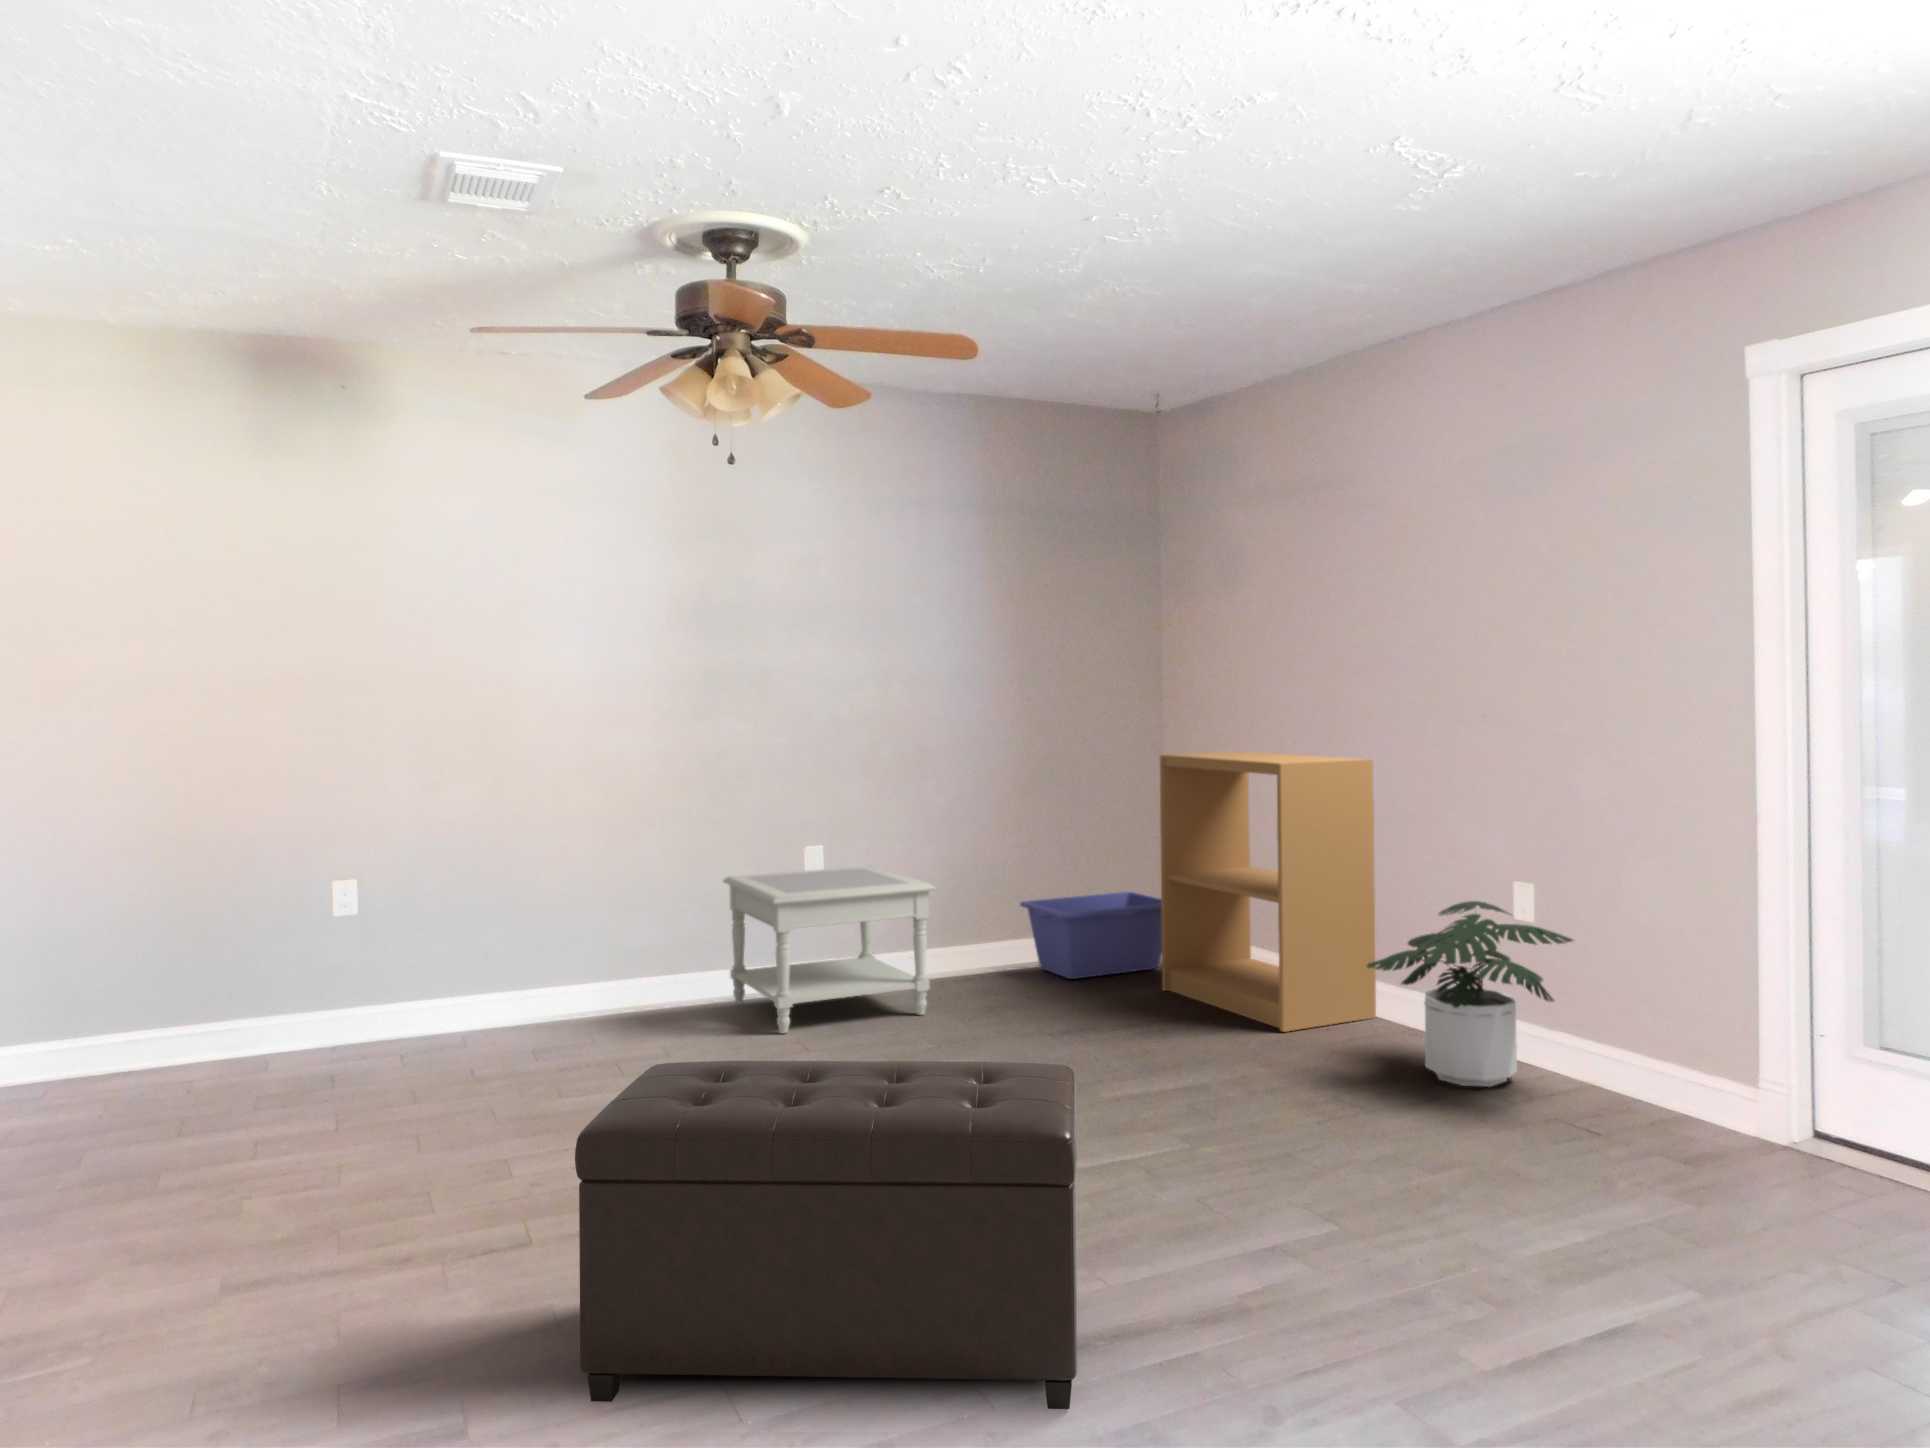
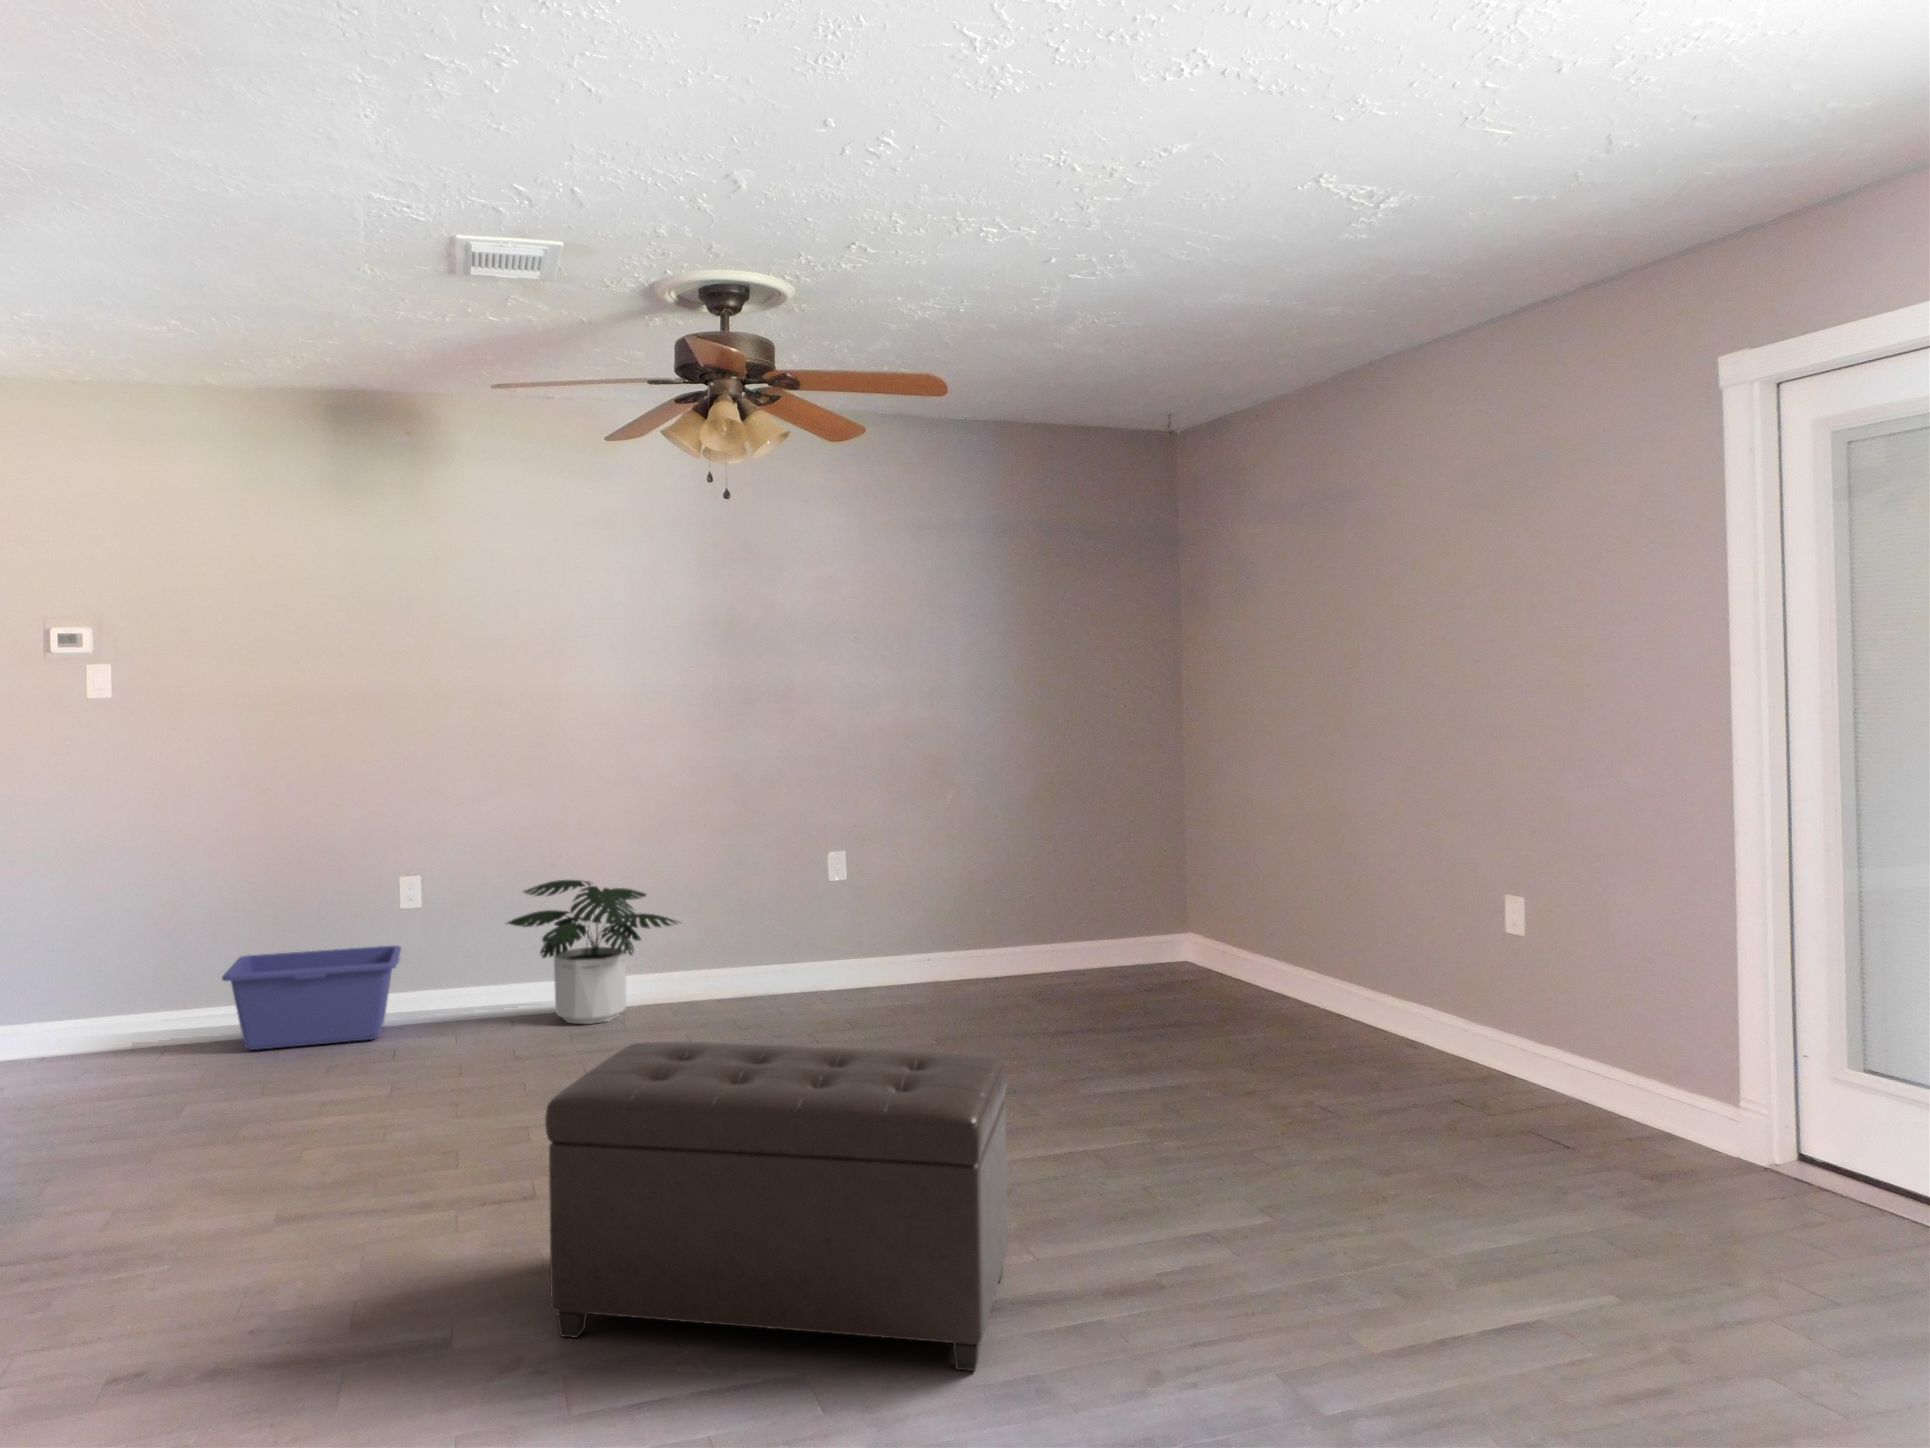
bookshelf: present [1160,751,1376,1032] -> none [1166,758,1376,1034]
side table: present [723,866,936,1033] -> none [753,865,946,1020]
storage bin: present [1020,892,1162,979] -> present [222,946,401,1050]
potted plant: present [1367,901,1573,1087] -> present [508,880,678,1024]

